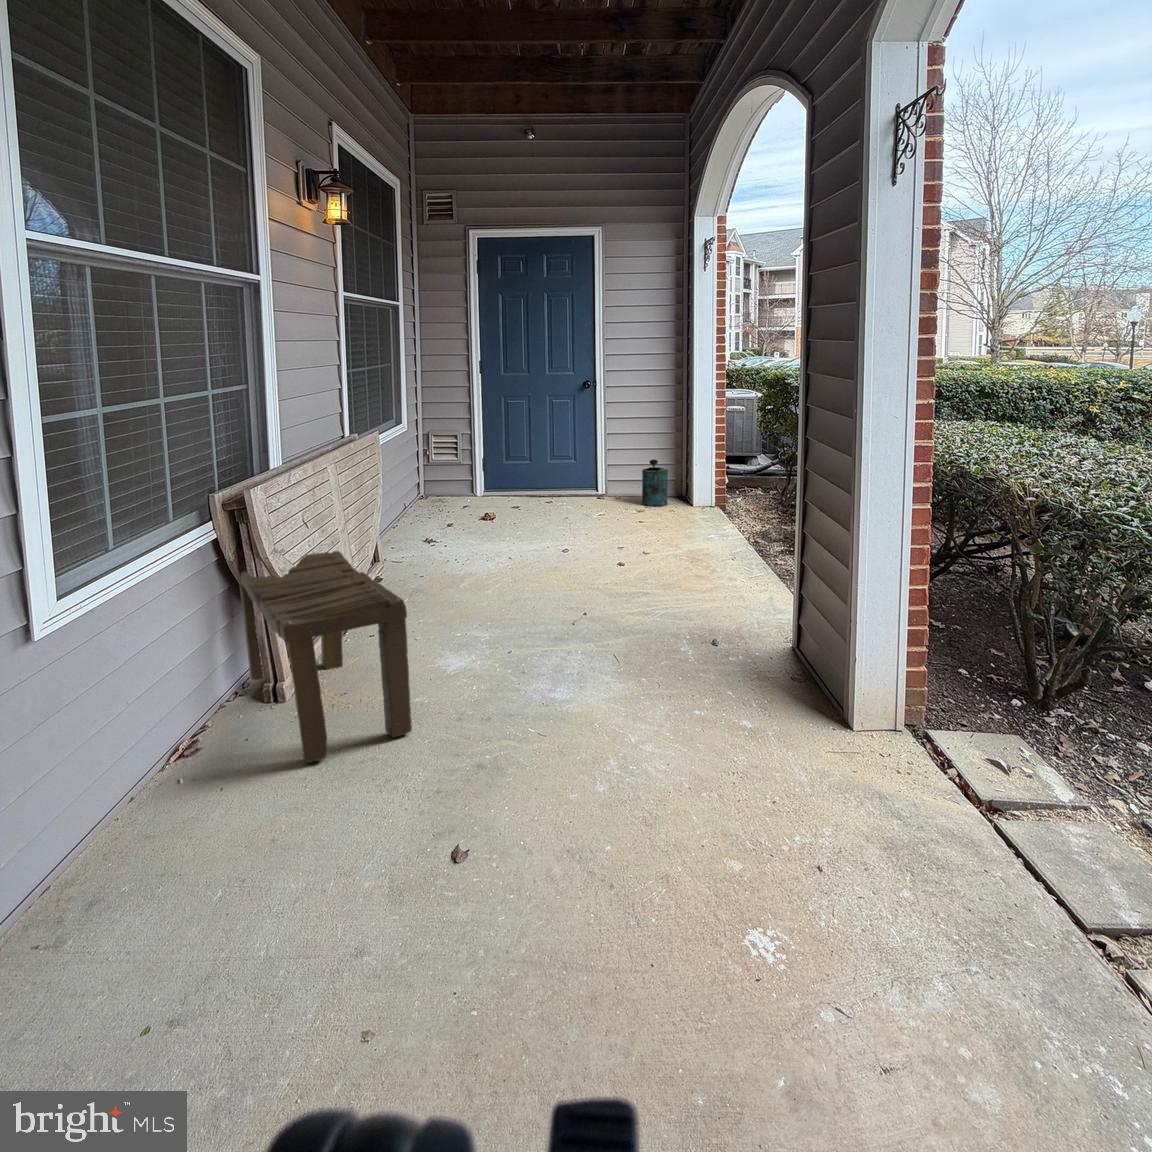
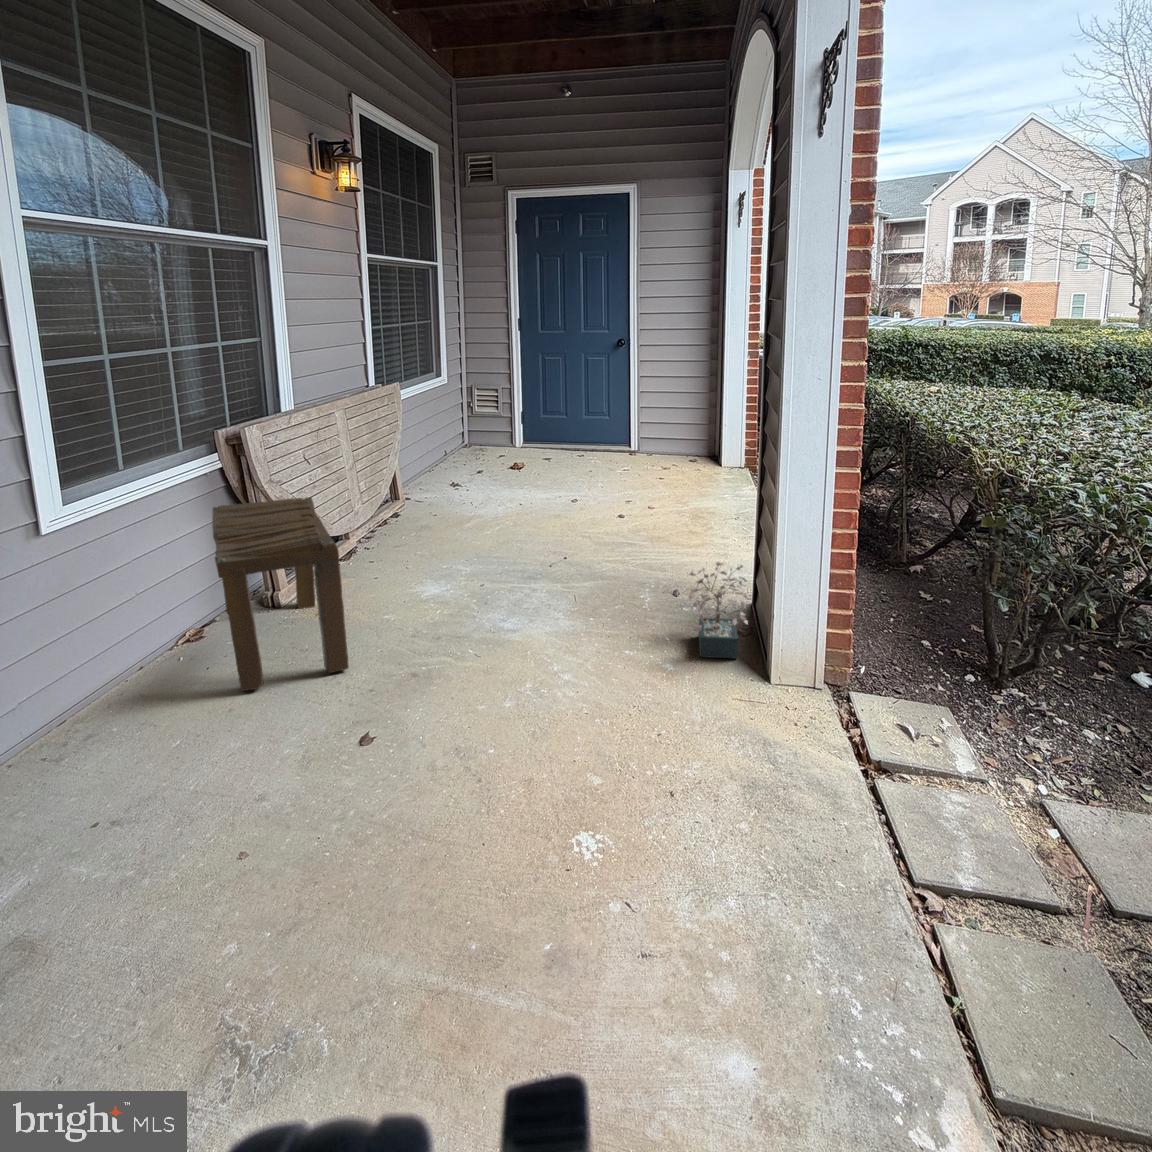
watering can: present [642,460,668,506] -> none [672,420,699,467]
decorative plant: none [737,602,813,699] -> present [684,562,749,658]

